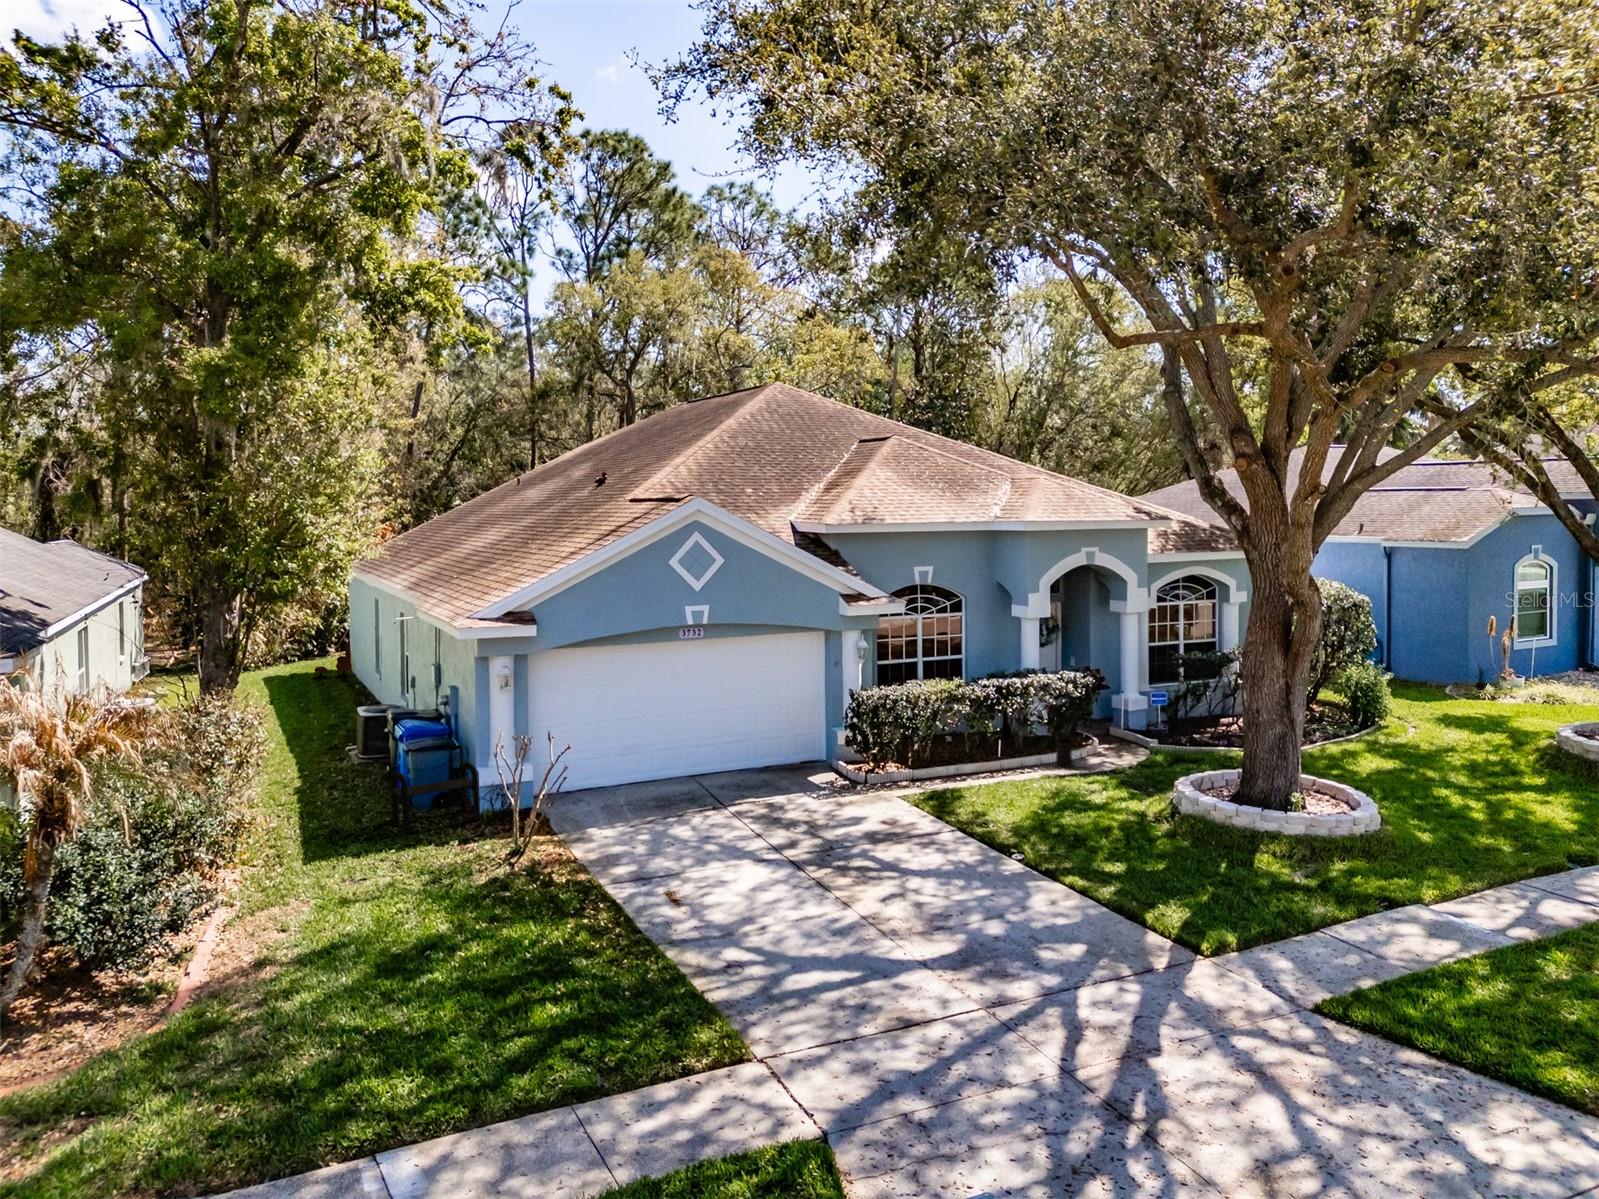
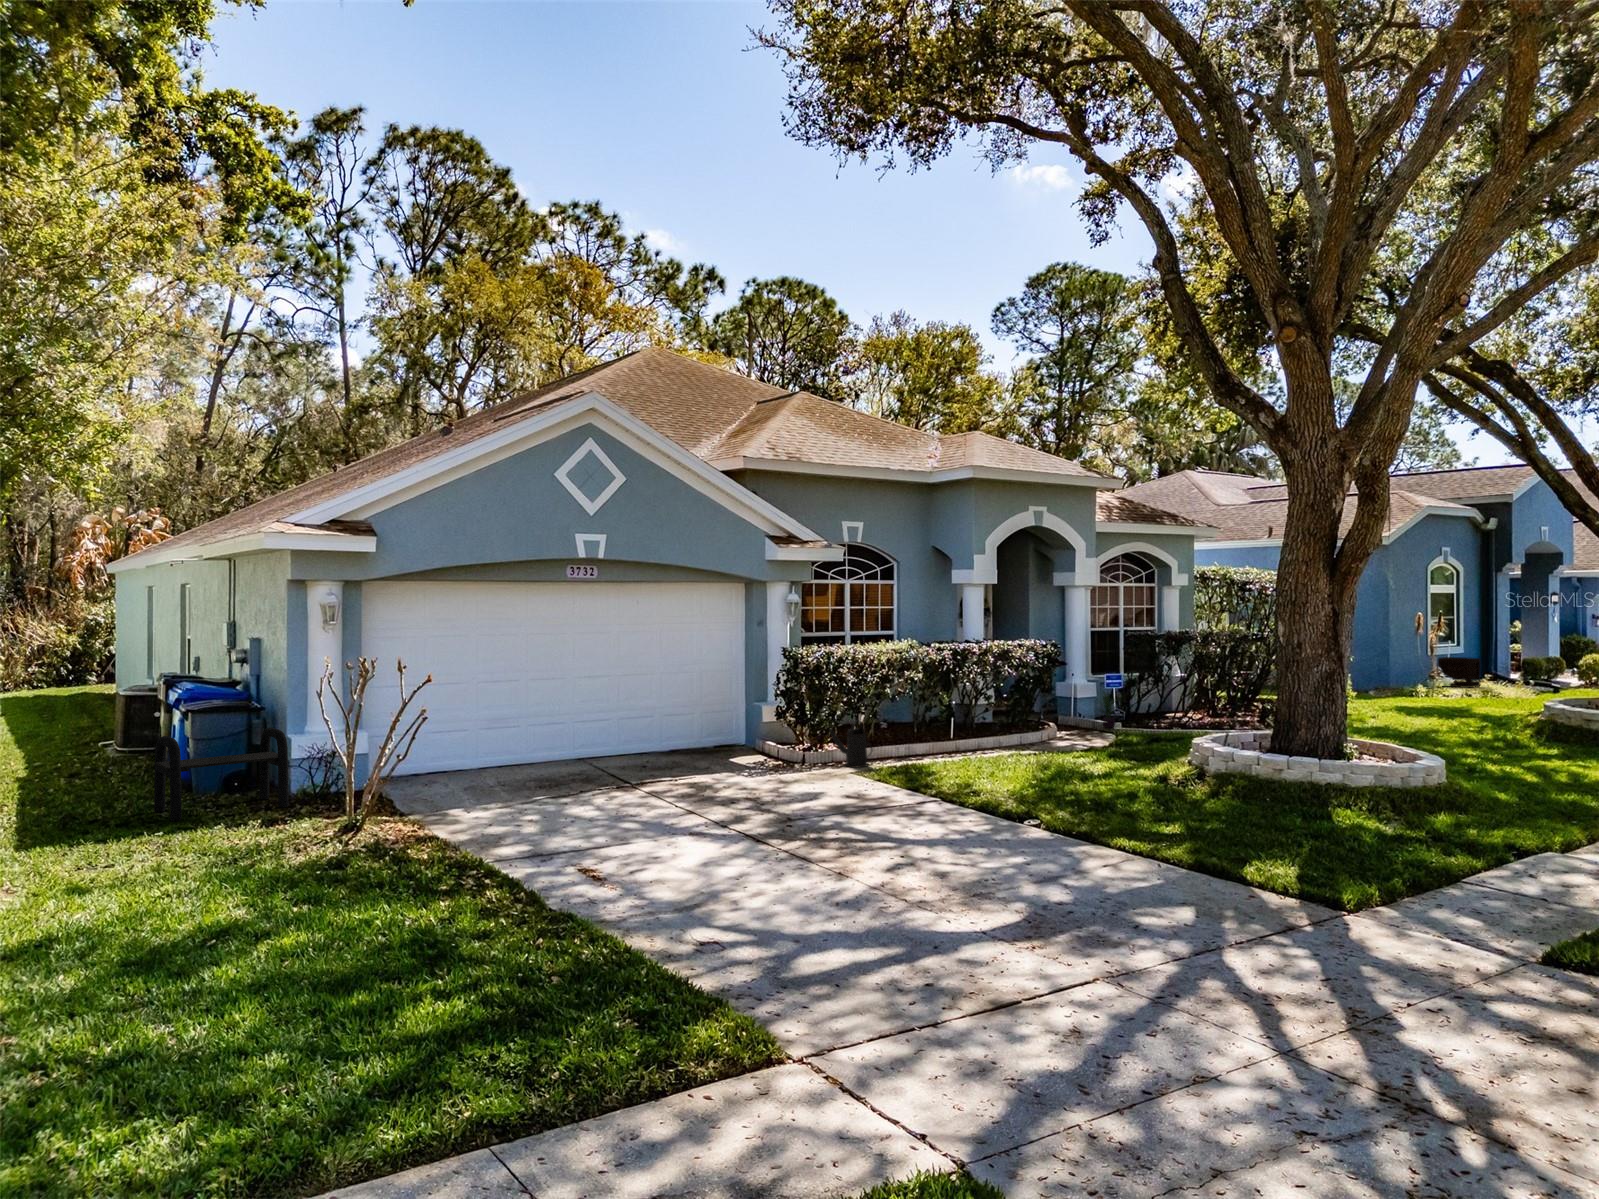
lounge chair: present [312,643,353,680] -> none [61,653,121,698]
wooden crate: none [1533,648,1581,681] -> present [1437,657,1481,688]
decorative plant: present [1475,666,1486,690] -> present [1102,693,1116,728]
watering can: present [1055,733,1072,768] -> present [829,721,873,767]

